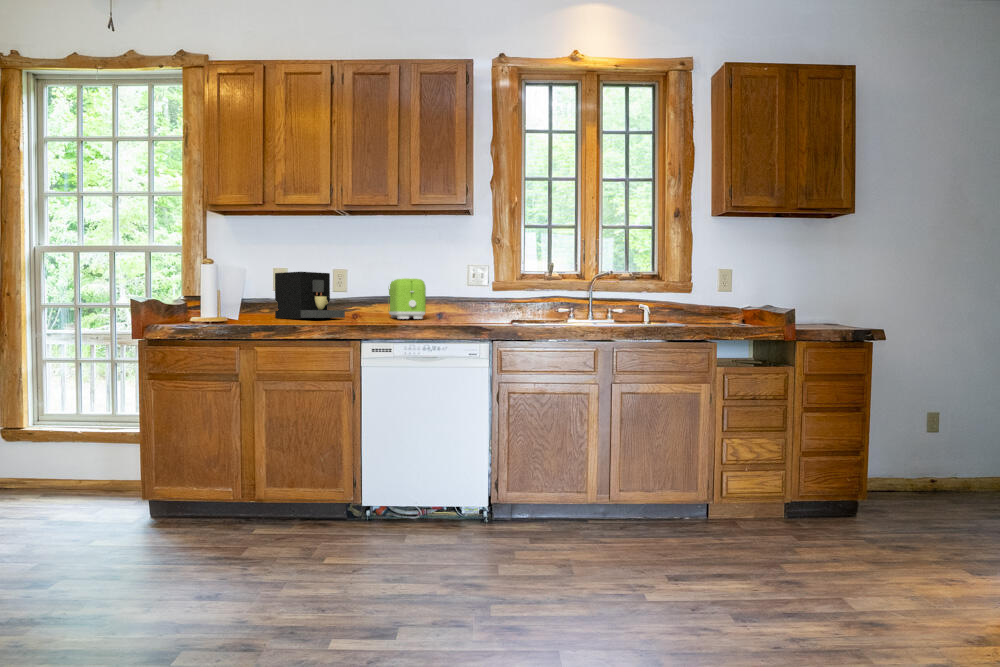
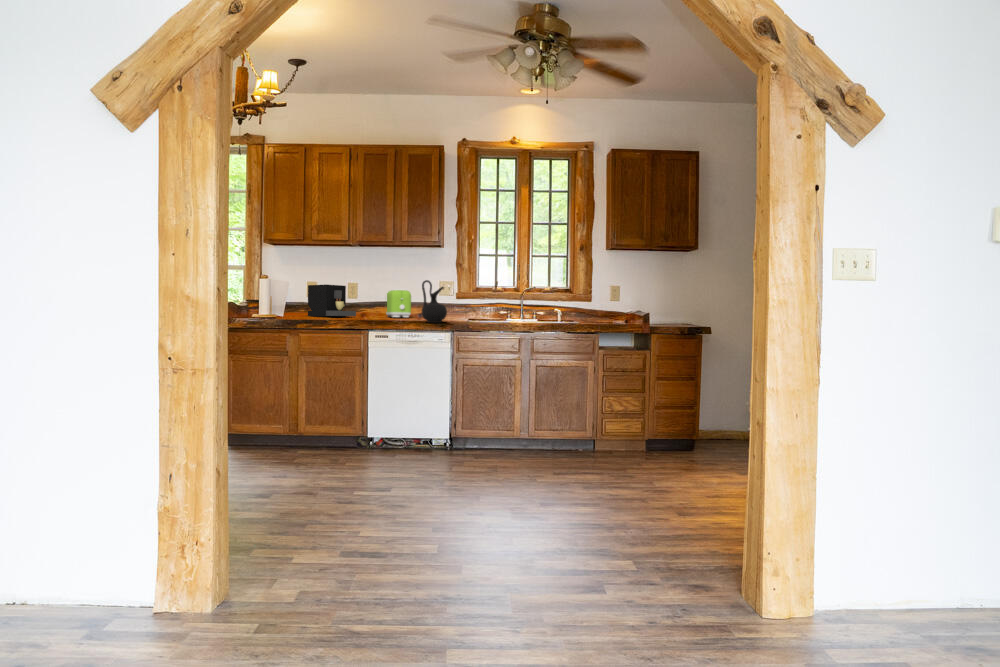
ceramic jug: none [443,262,482,328] -> present [422,280,447,323]

